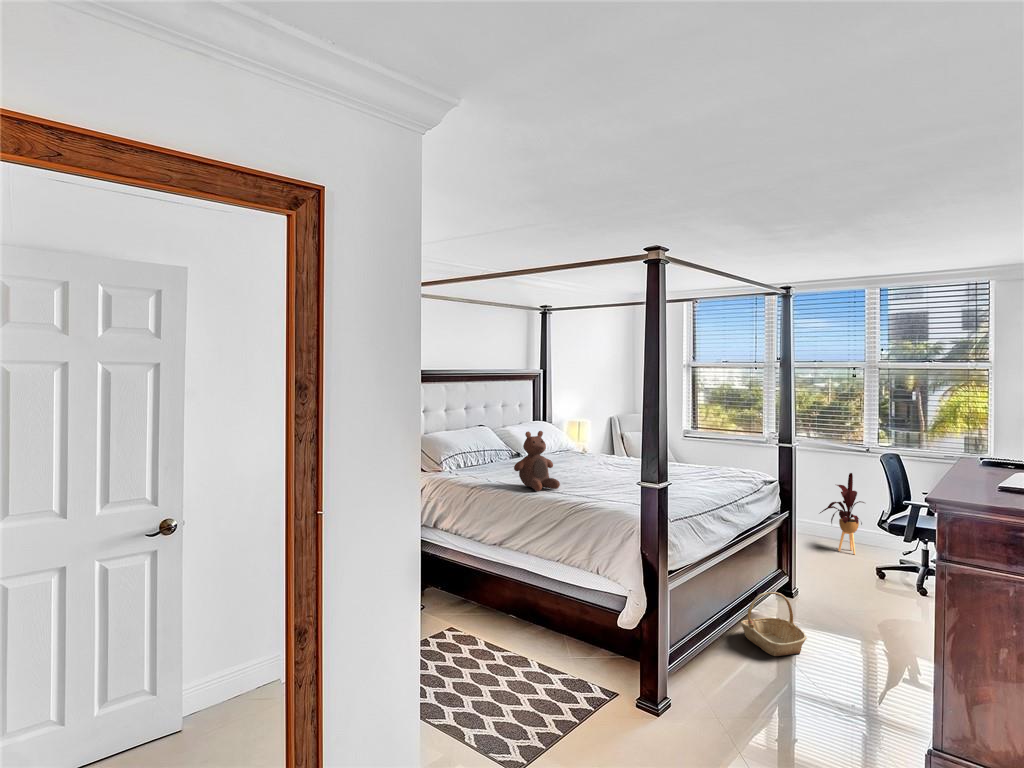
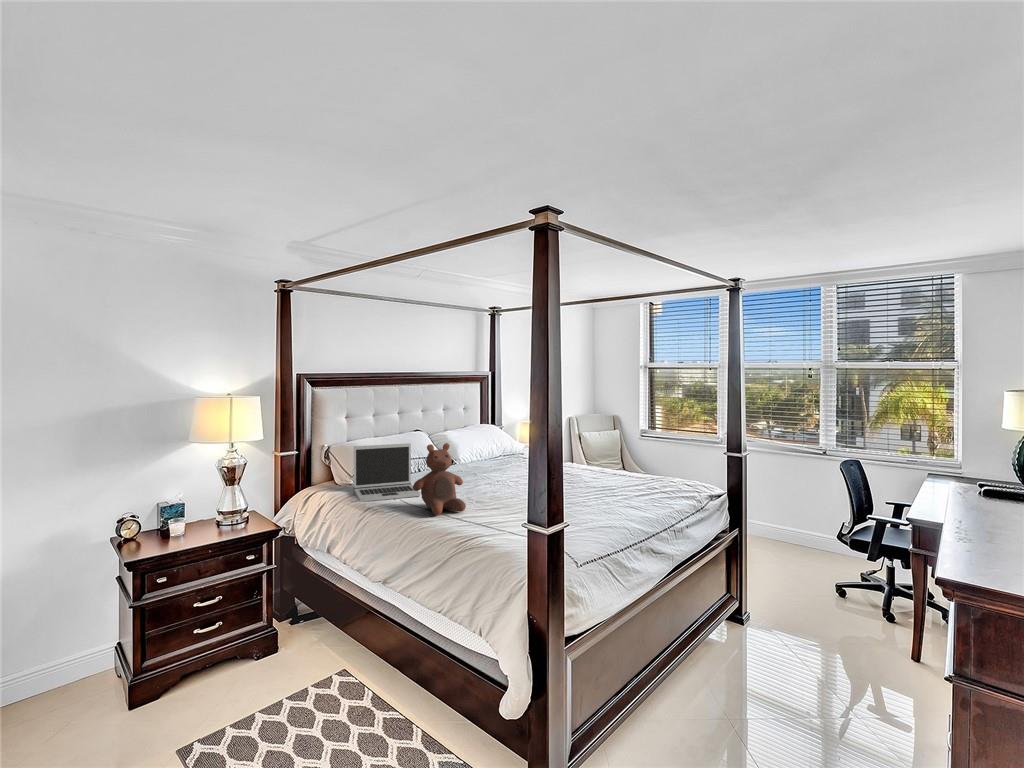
laptop: none [447,434,510,483] -> present [354,443,420,502]
house plant: present [820,473,864,554] -> none [774,478,825,564]
basket: present [741,592,807,656] -> none [676,639,755,724]

